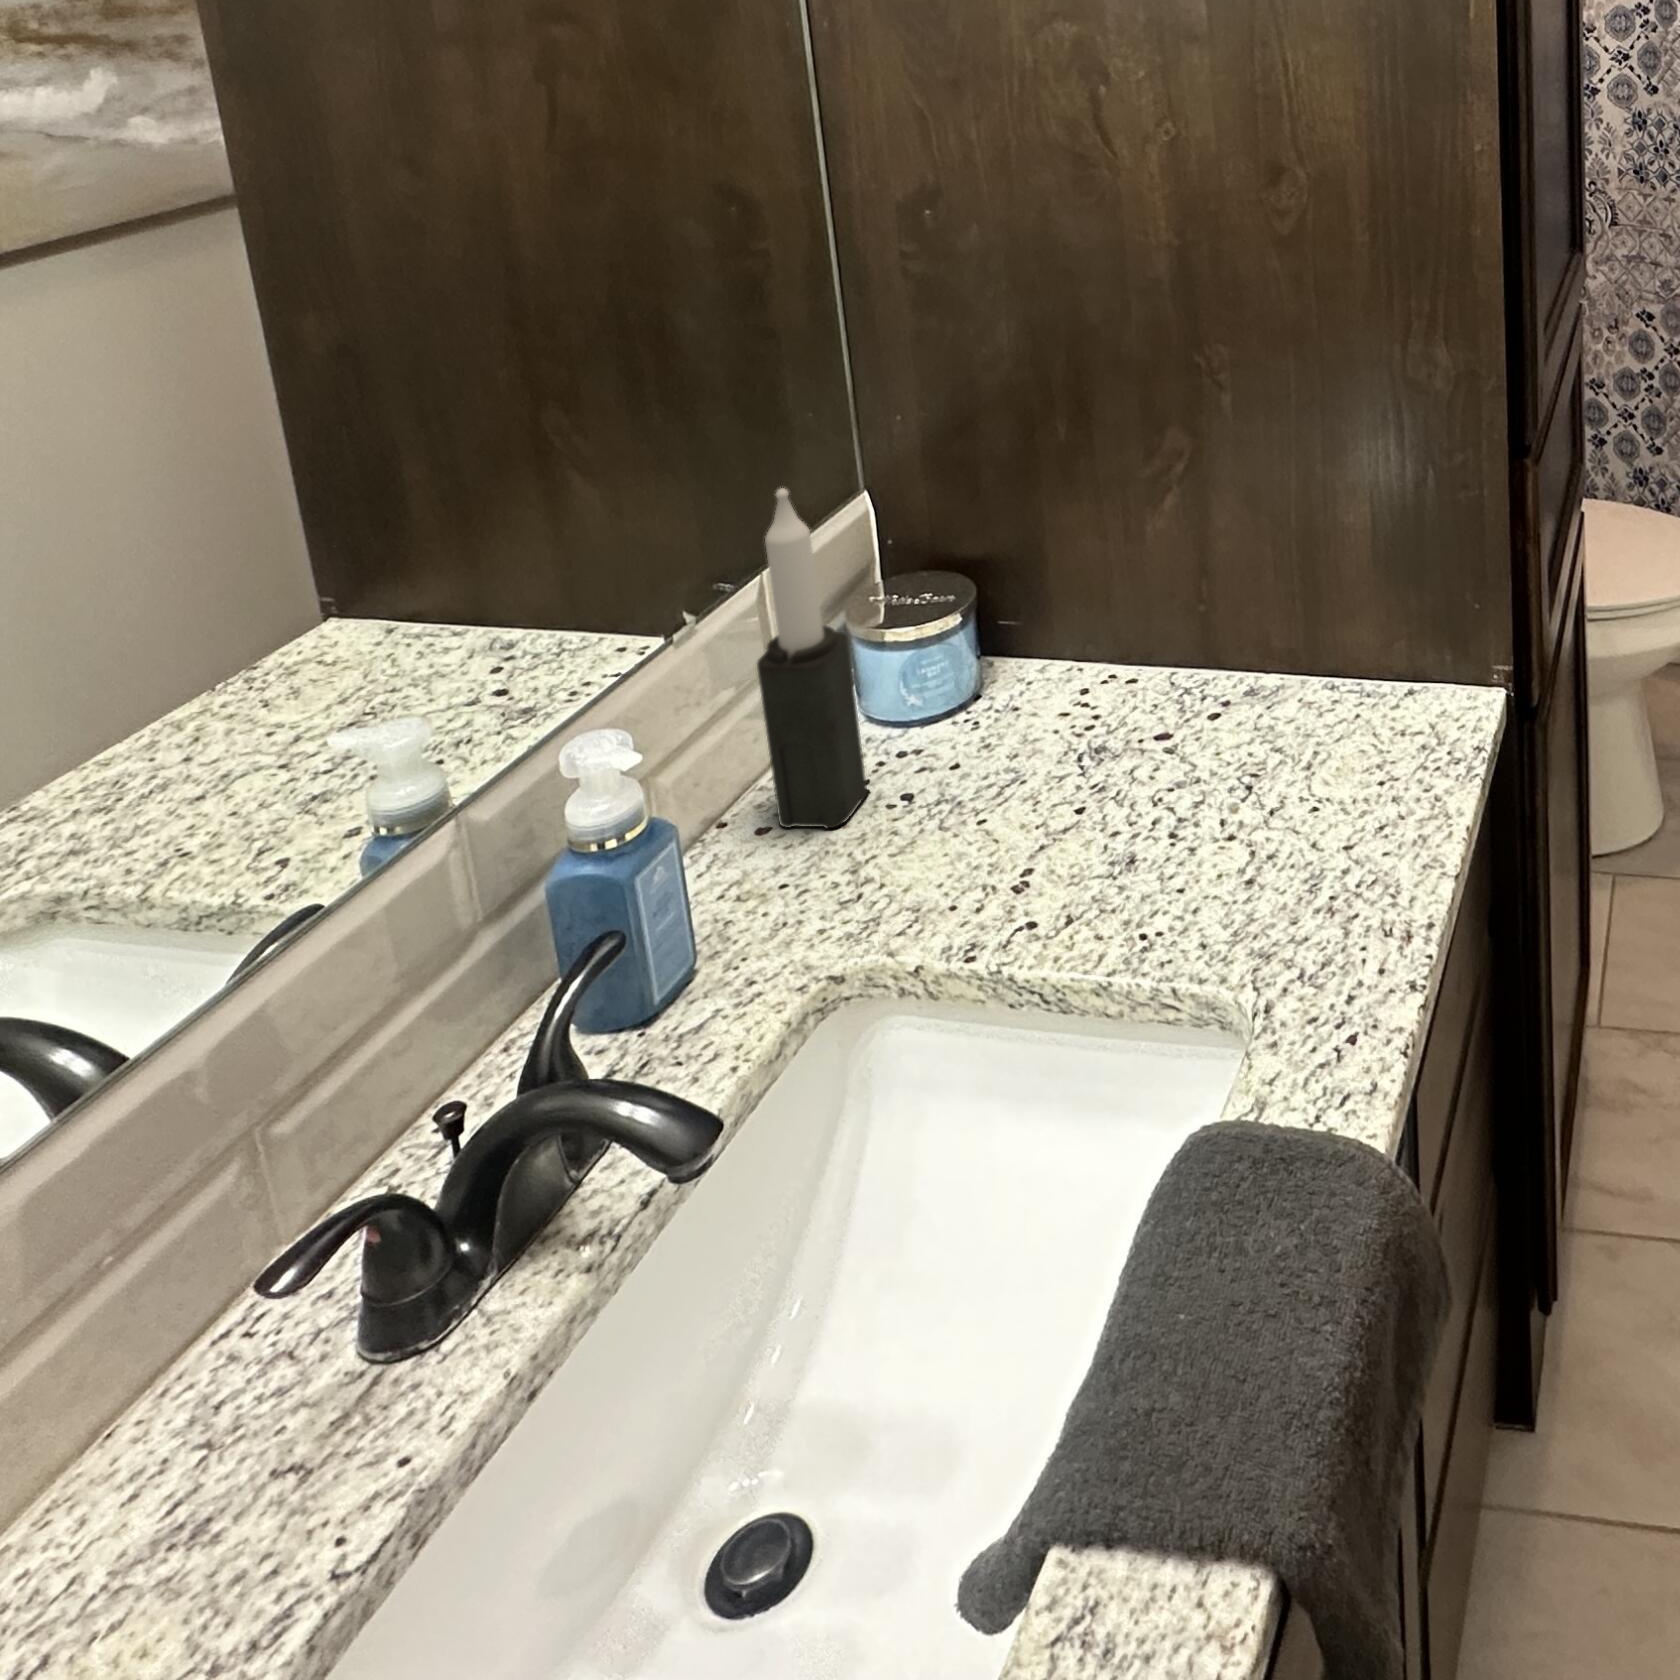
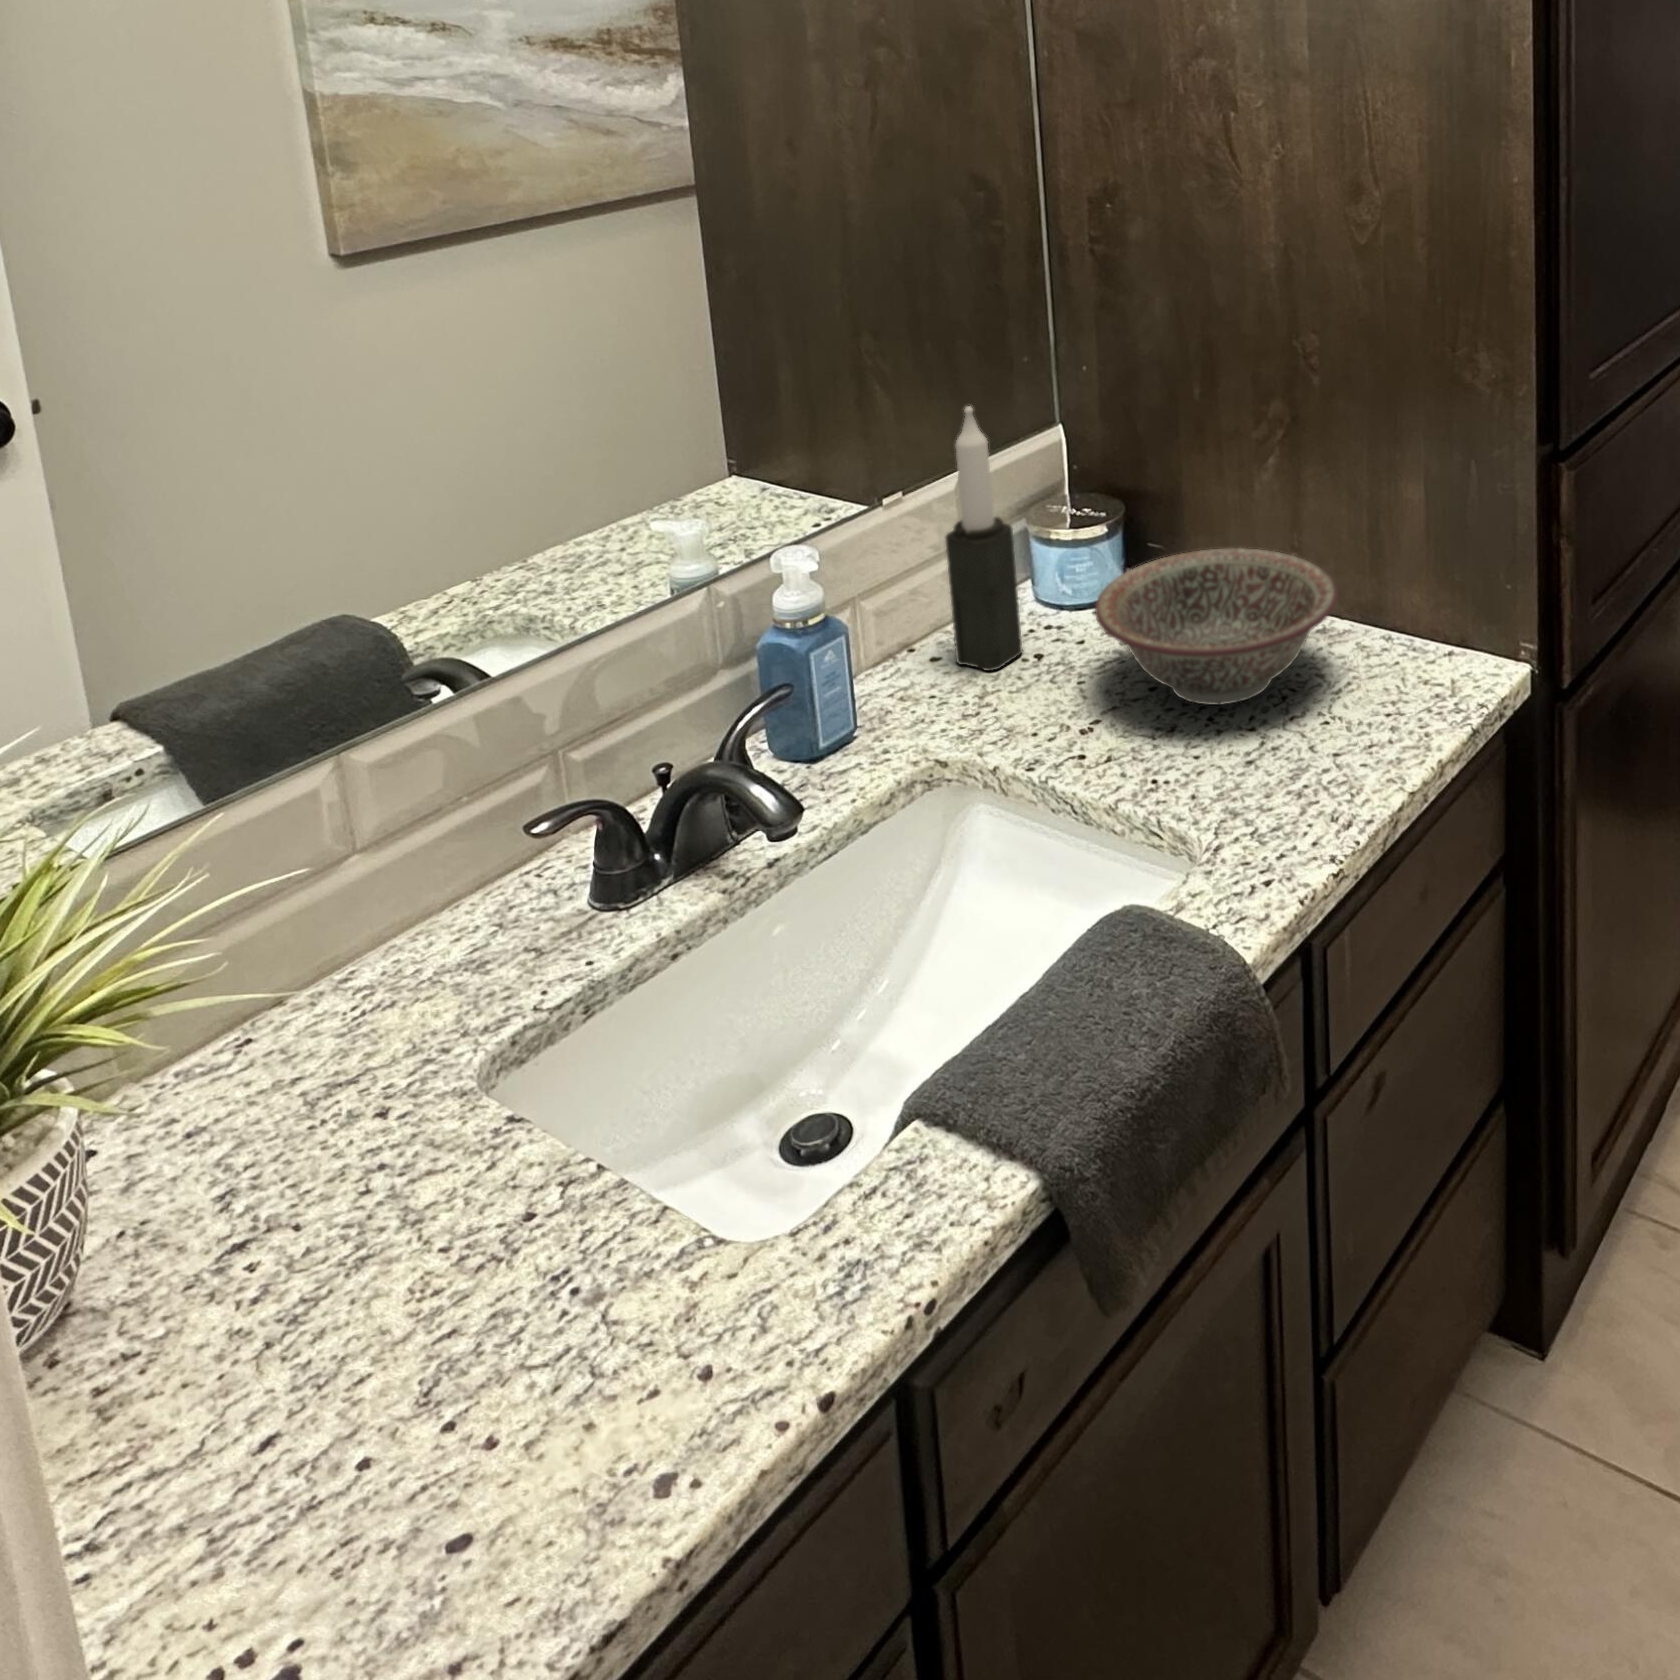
decorative bowl: none [987,606,1291,814] -> present [1095,548,1338,705]

